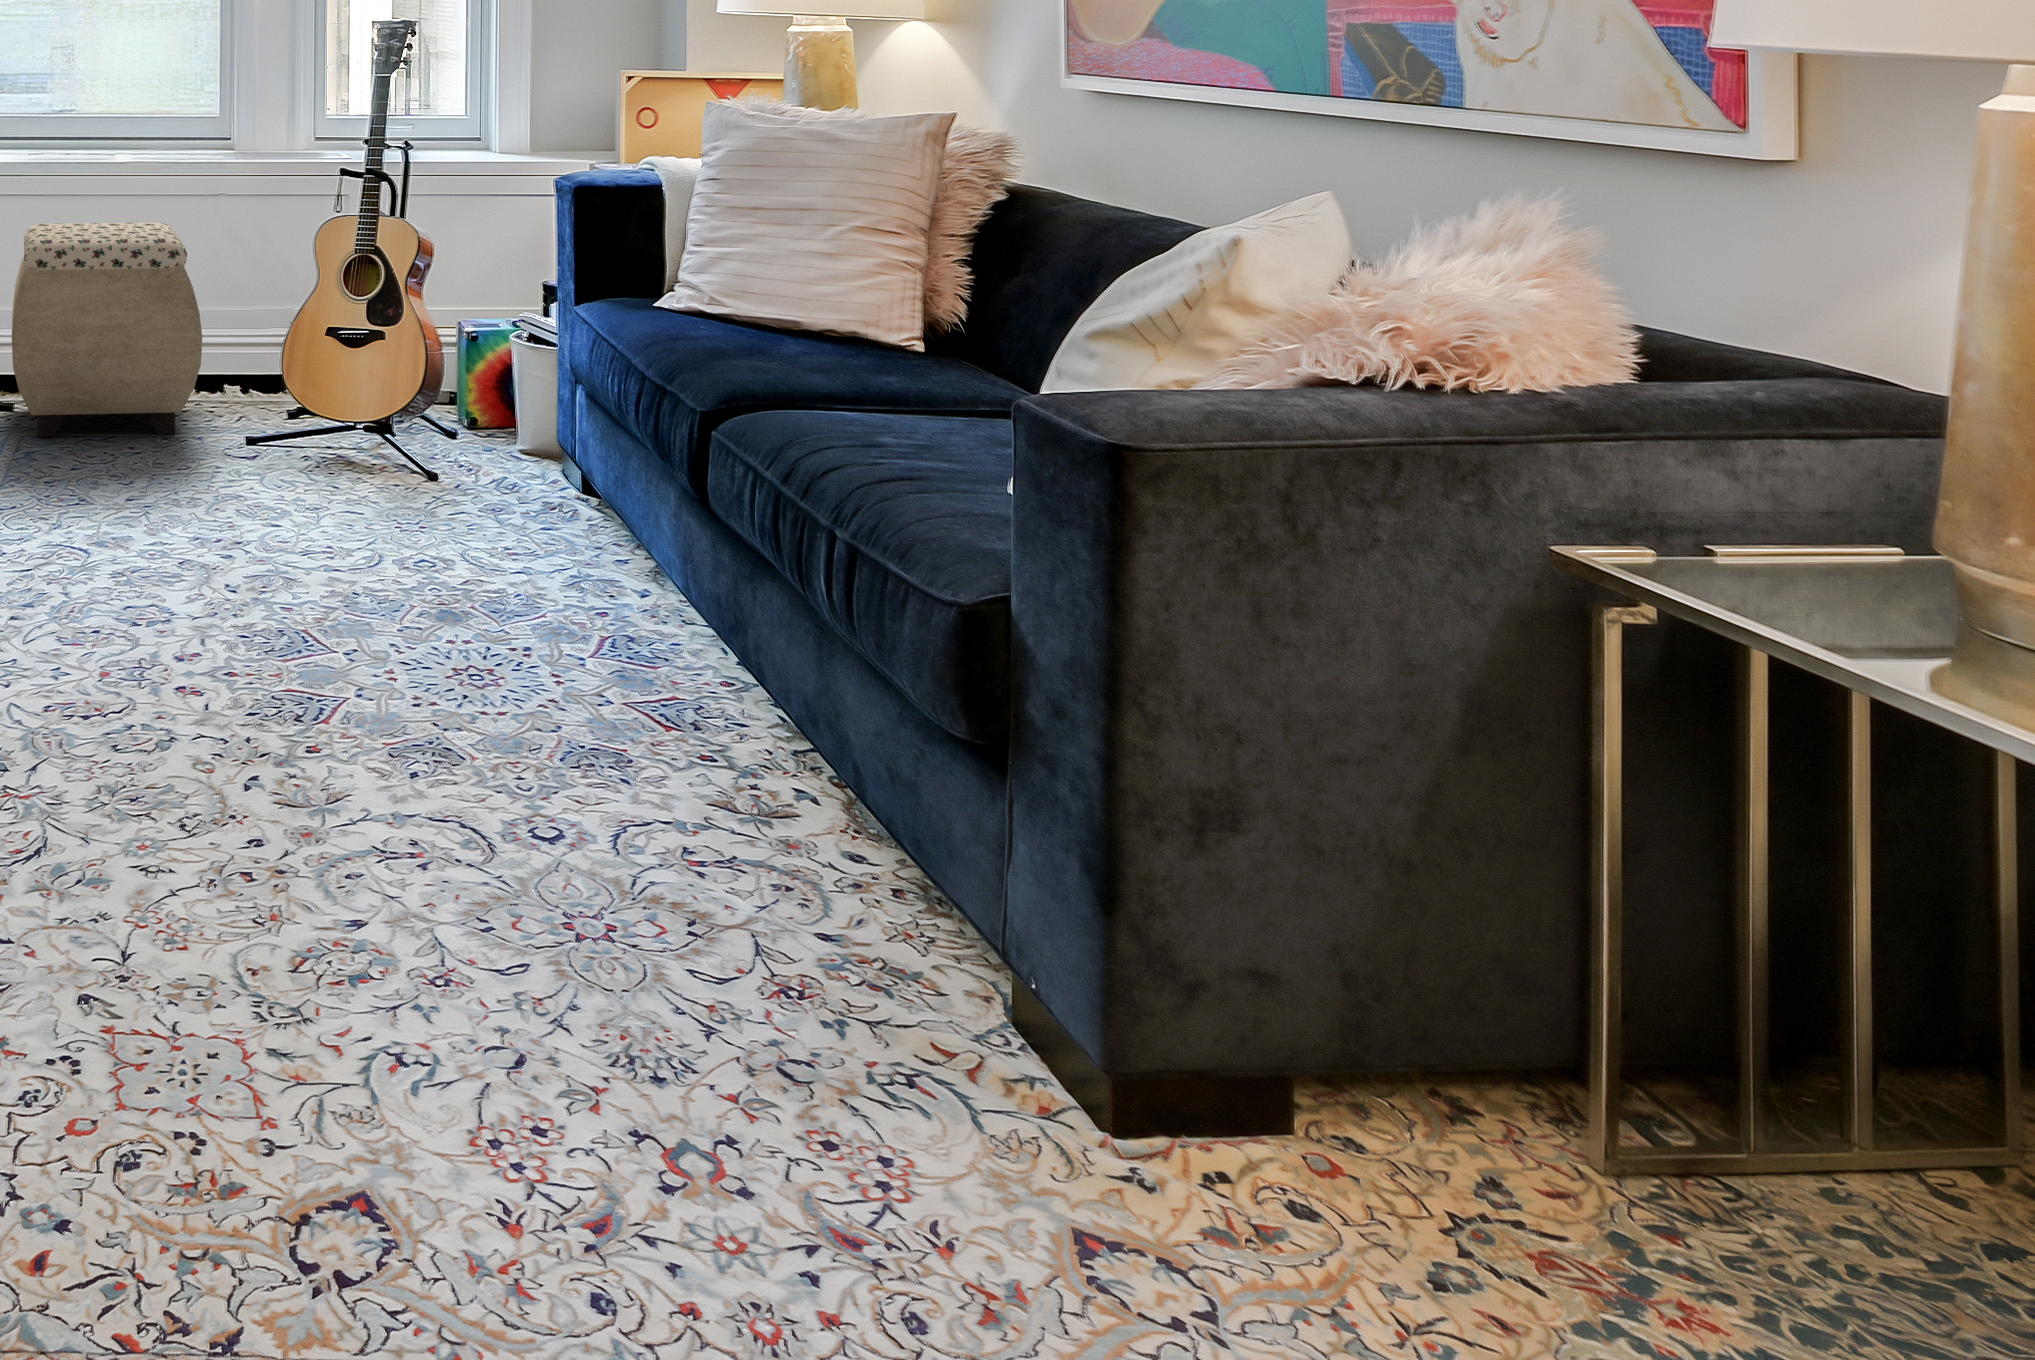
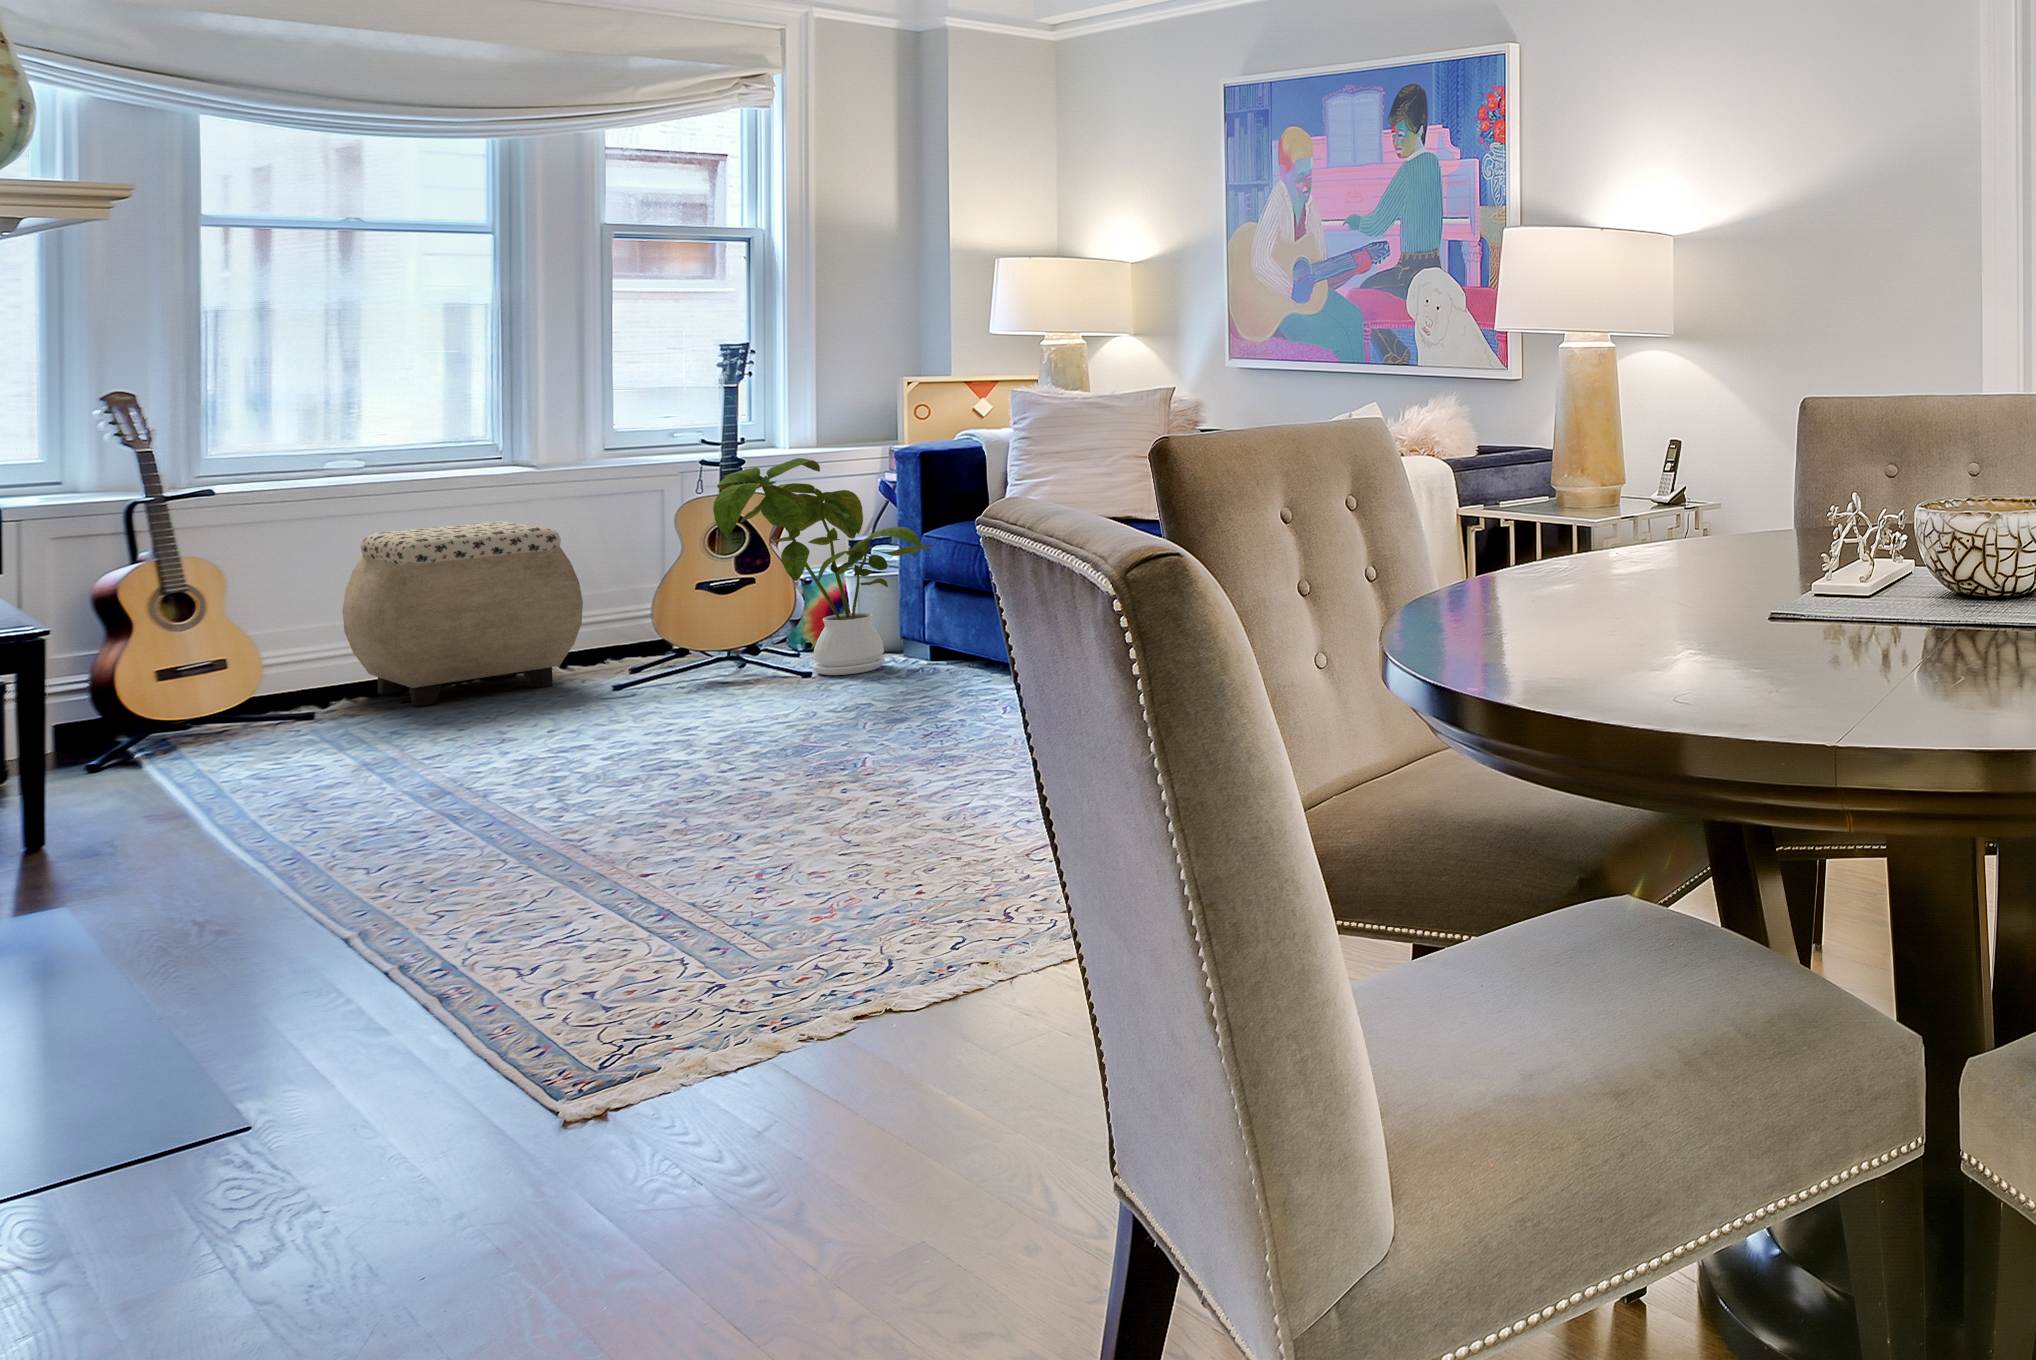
house plant: none [295,183,575,503] -> present [713,458,934,675]

